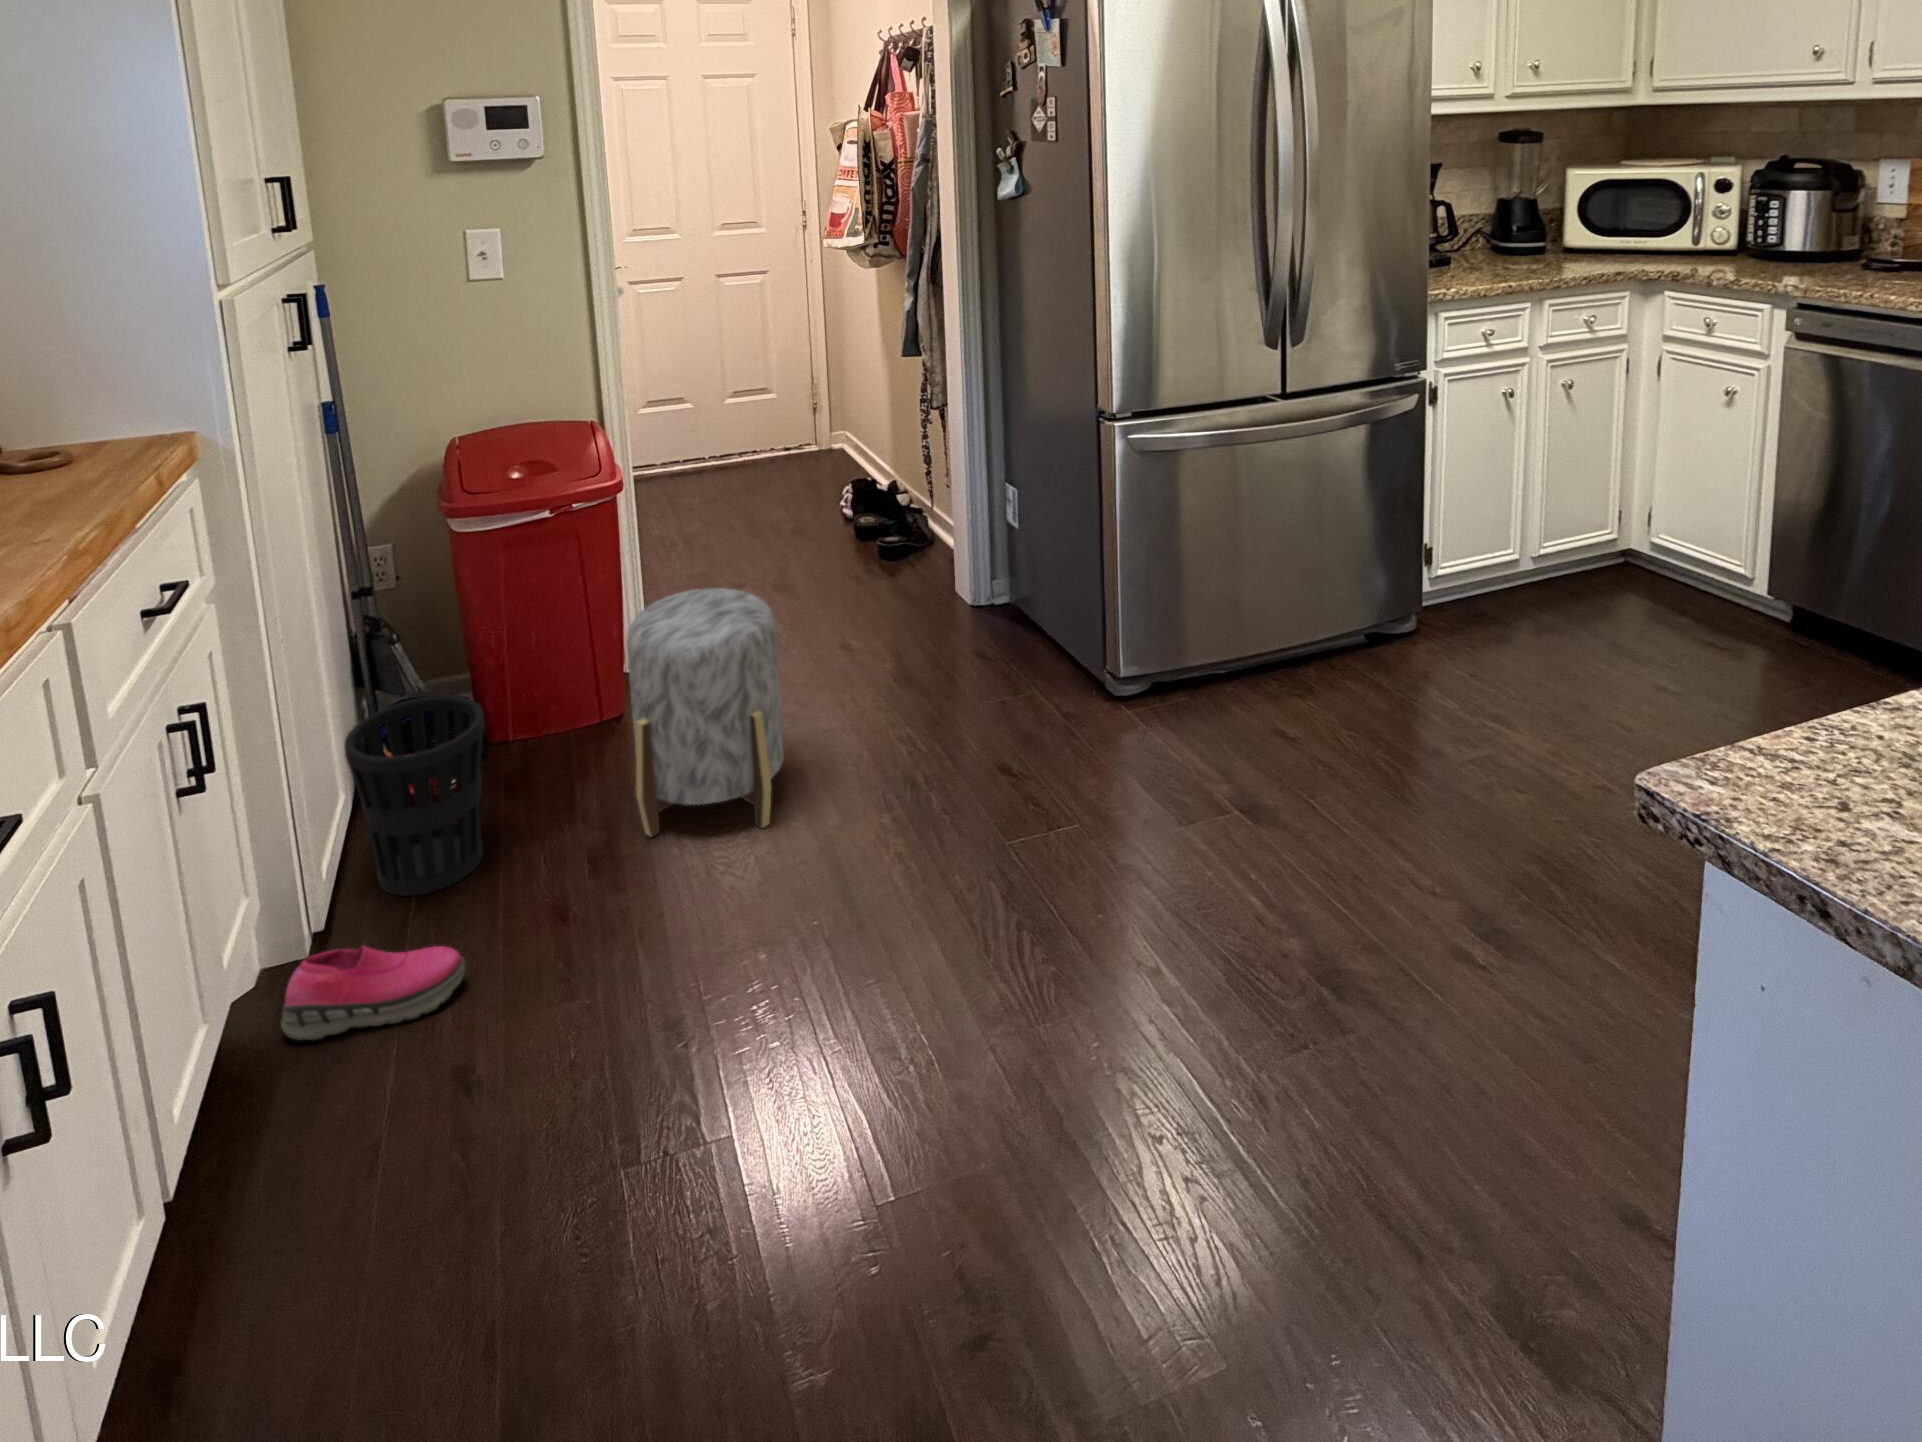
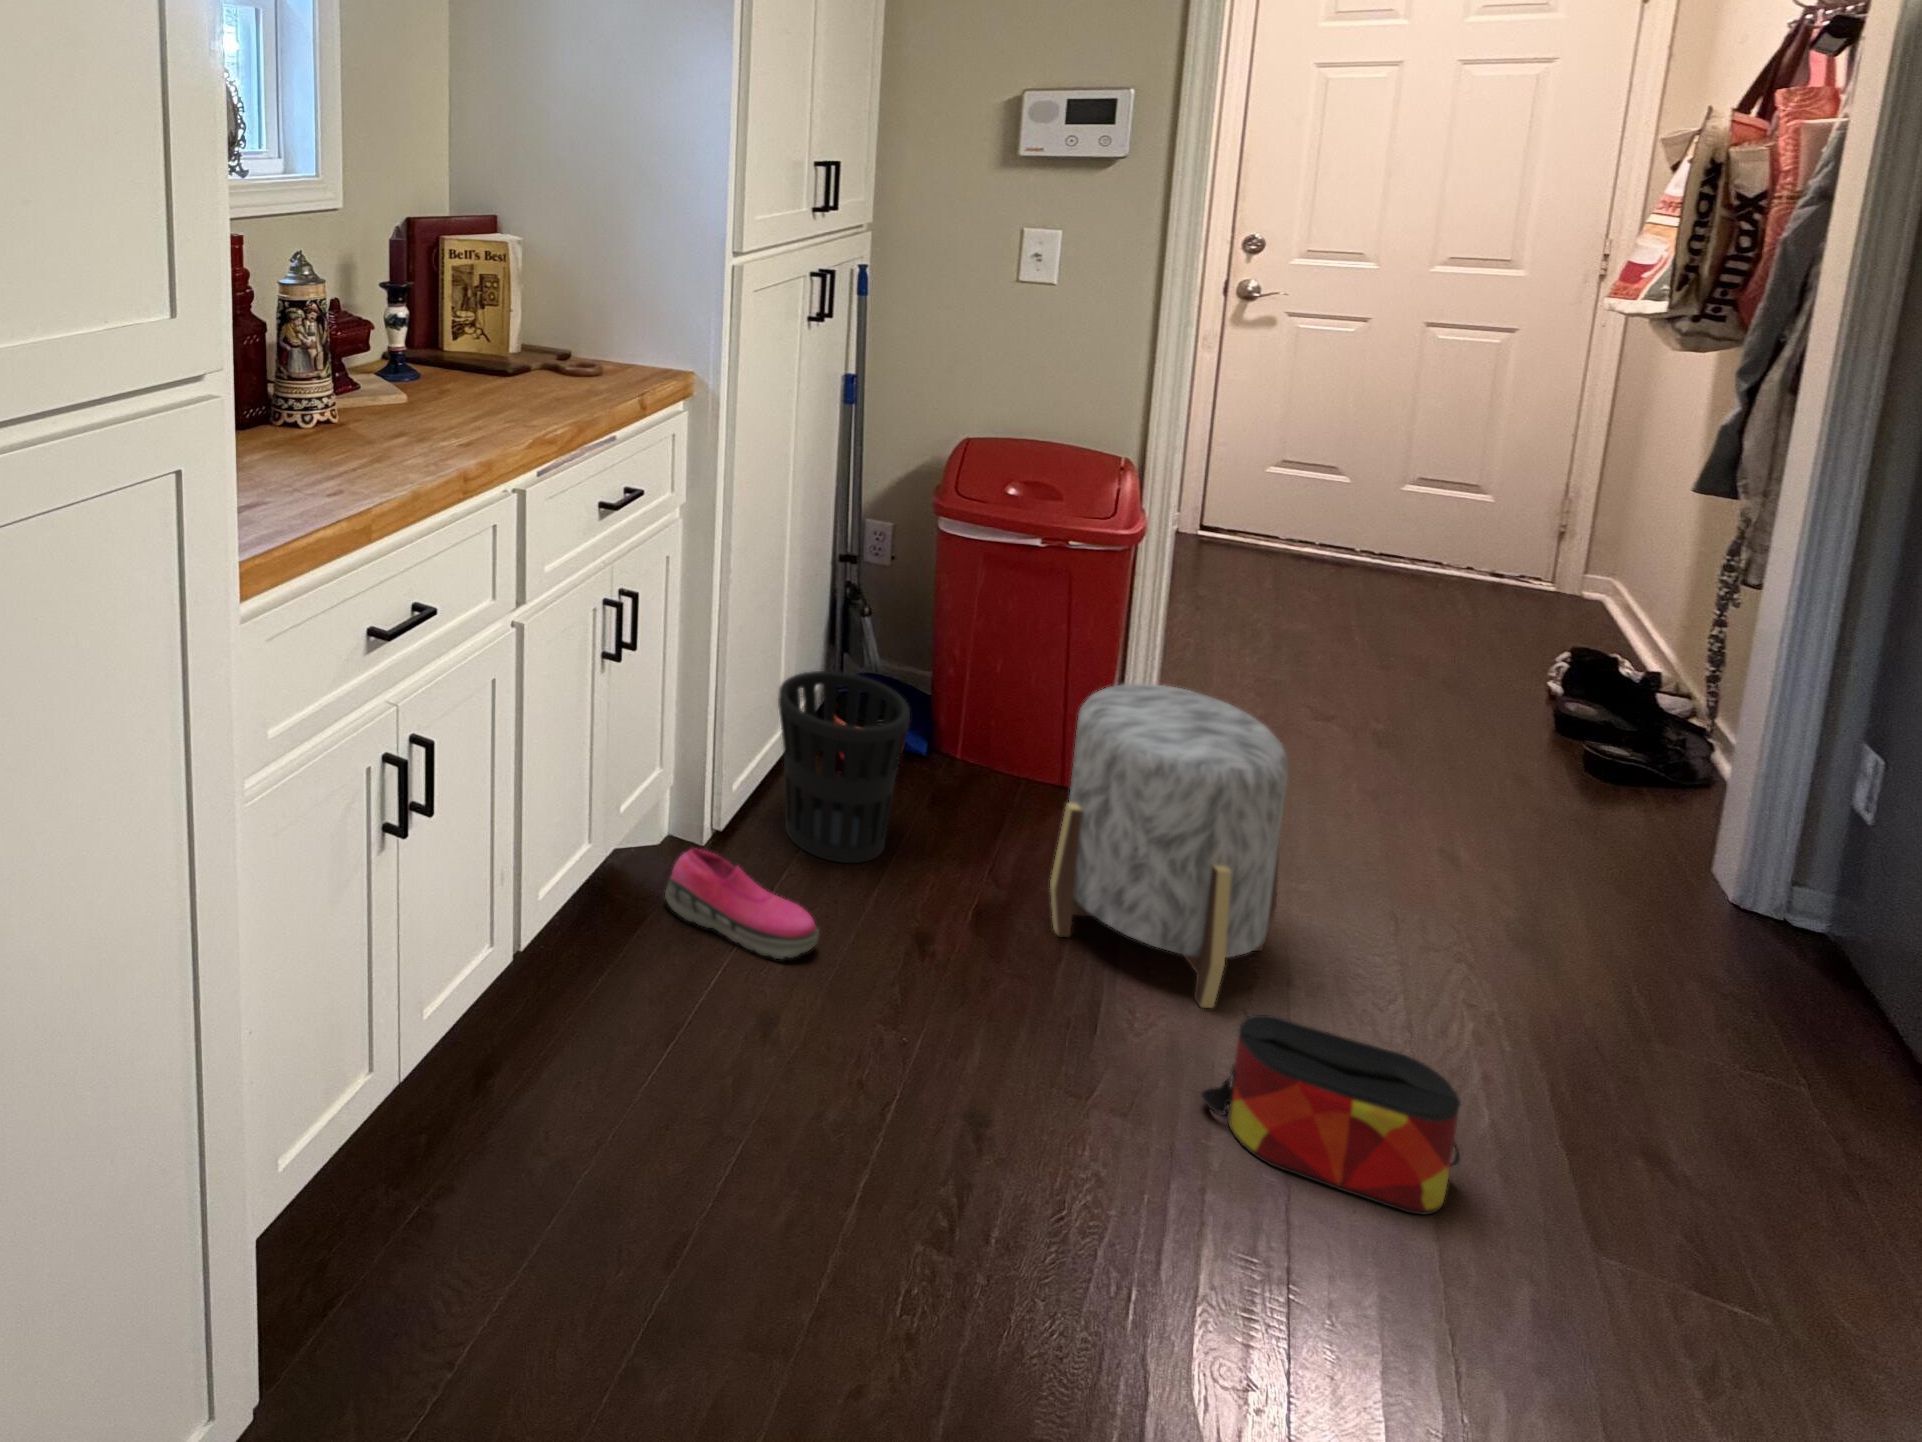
bag: none [790,778,932,908] -> present [1201,1015,1460,1215]

